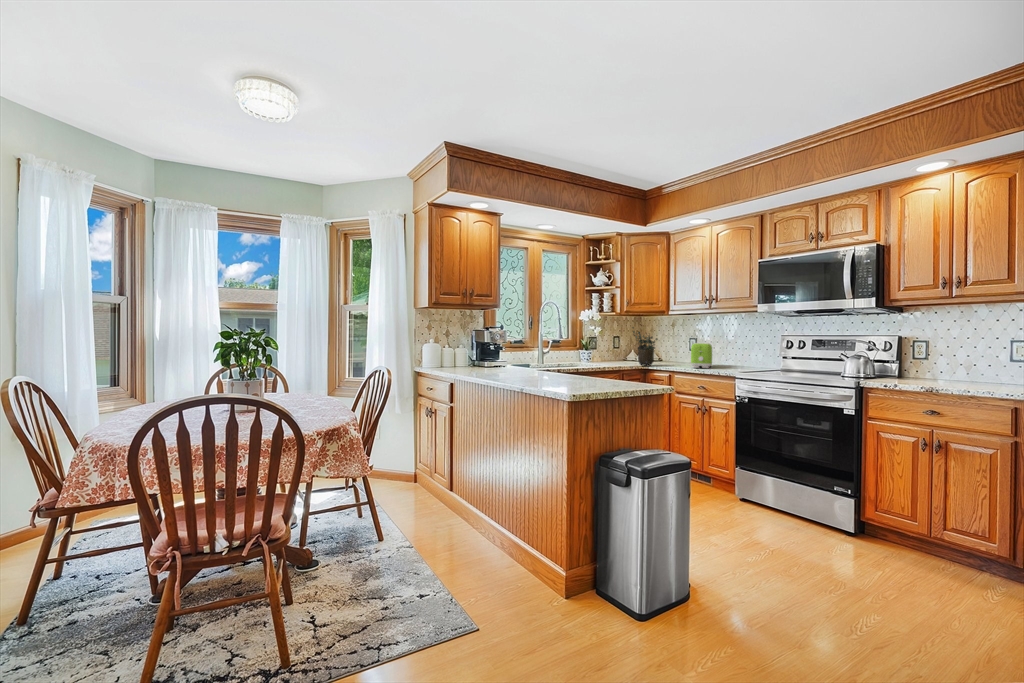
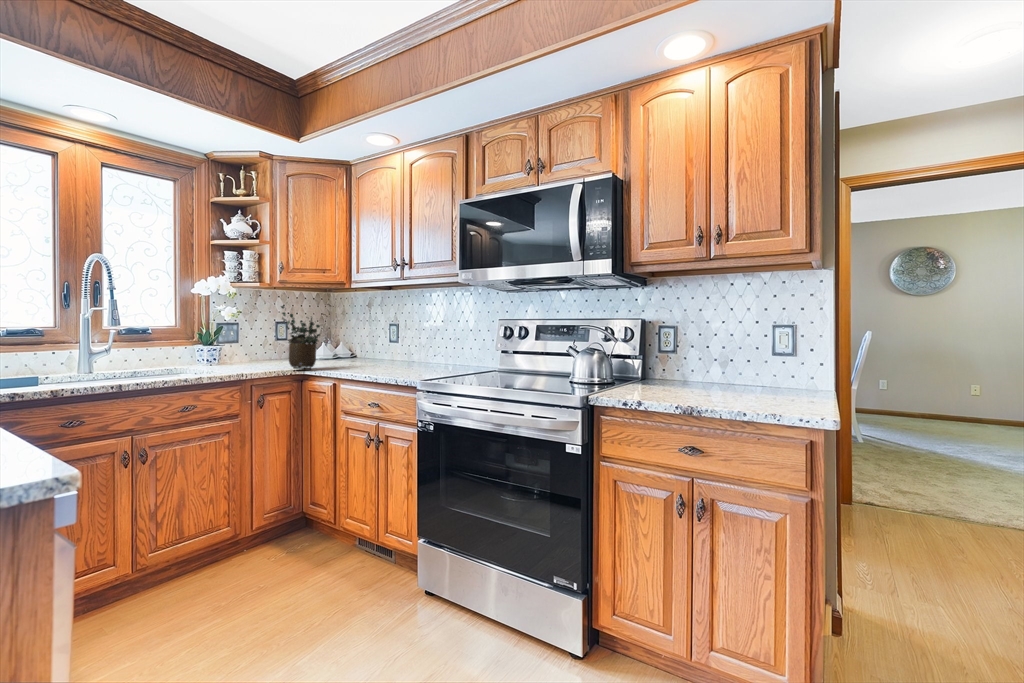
toaster: present [691,343,712,368] -> none [367,332,407,372]

